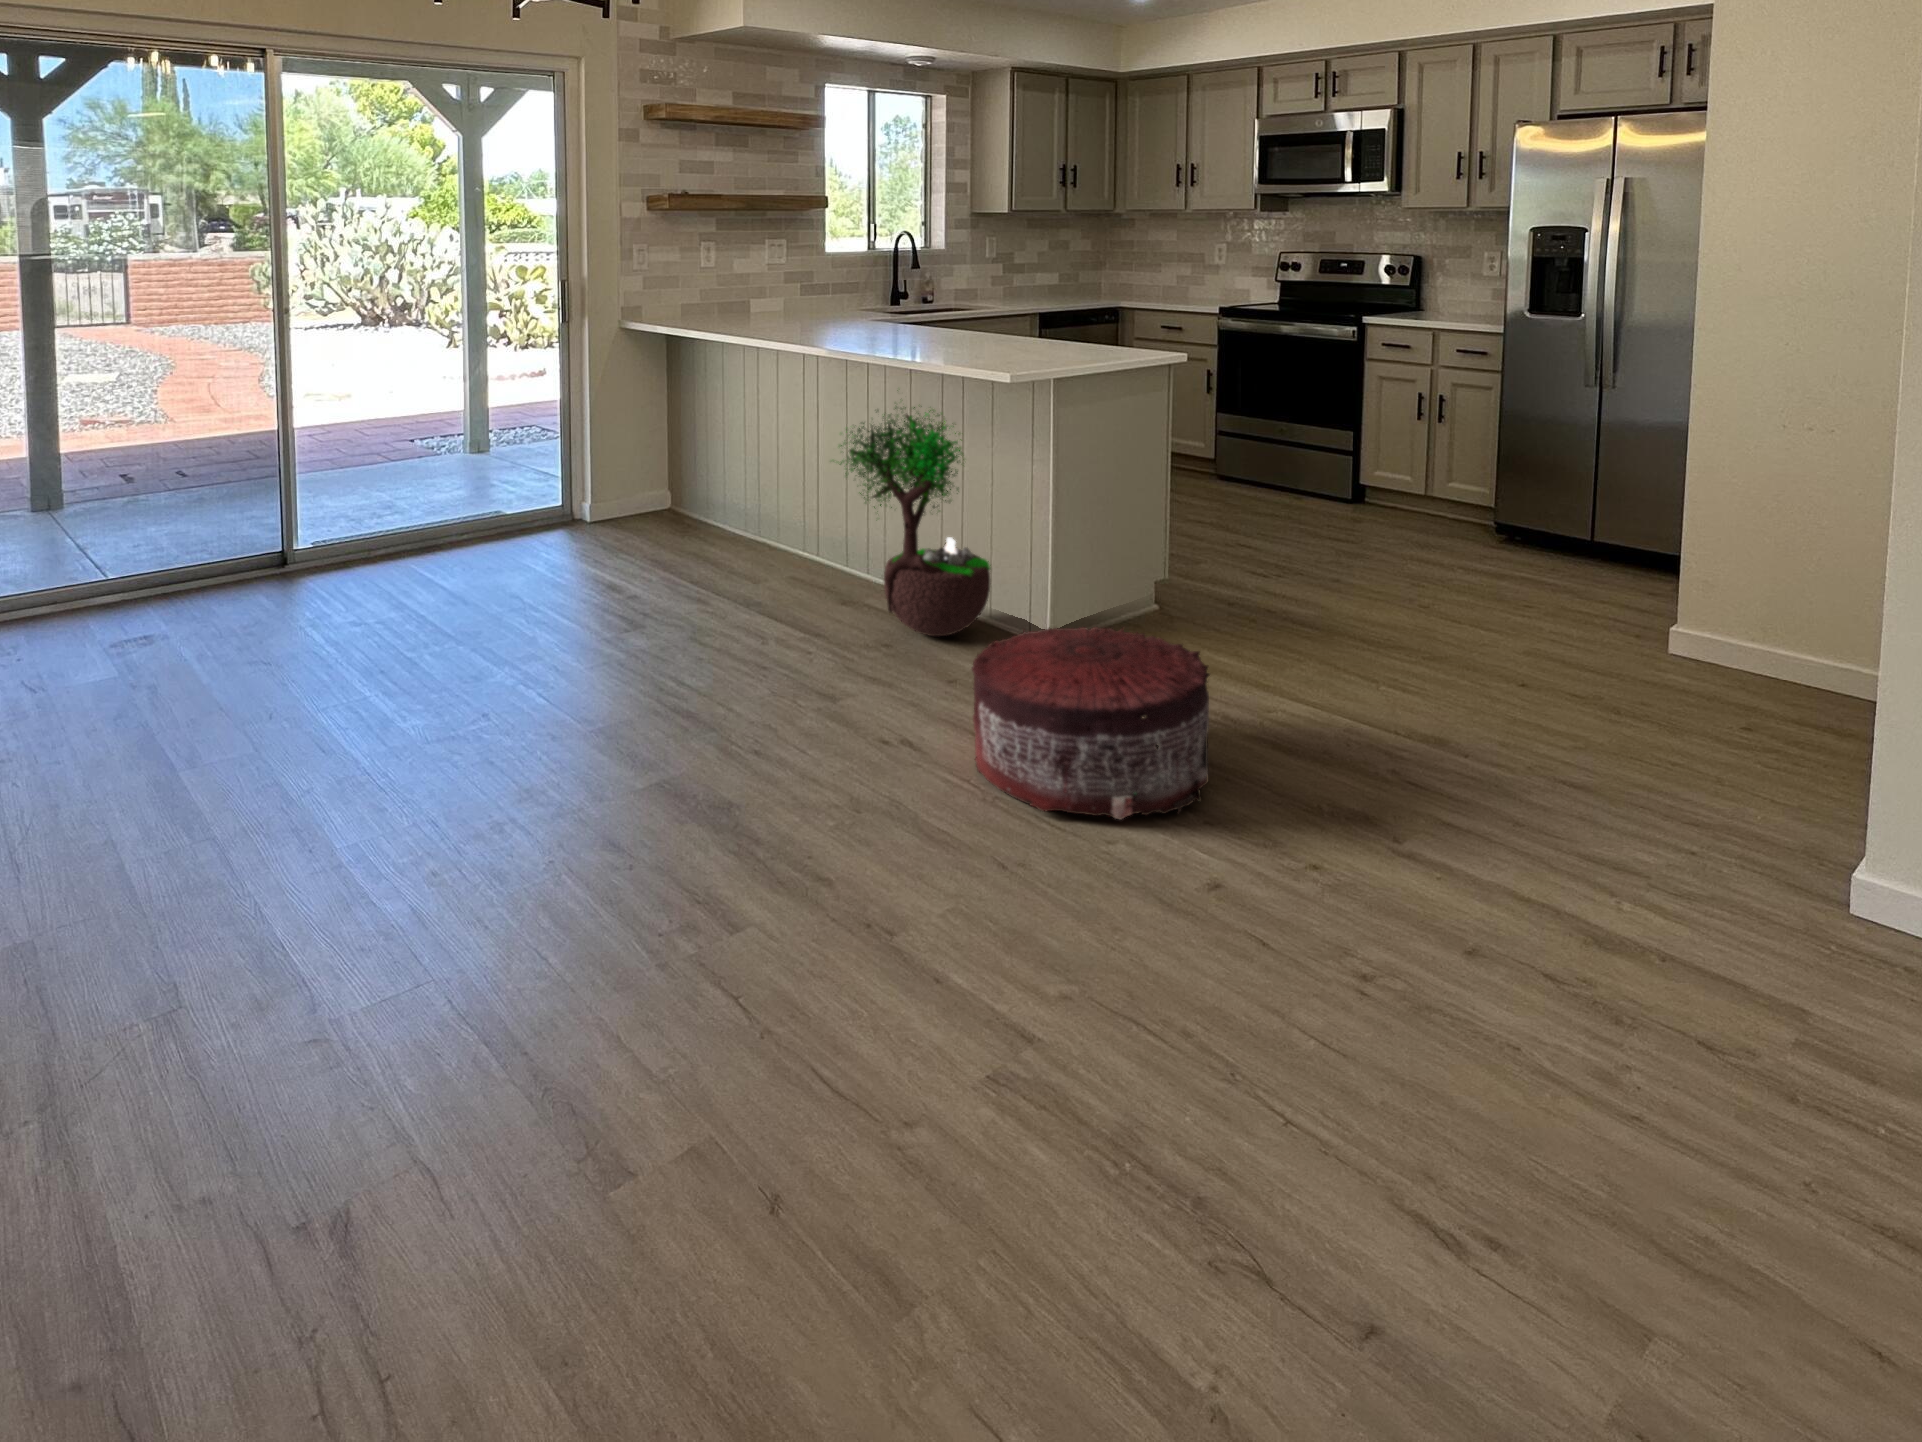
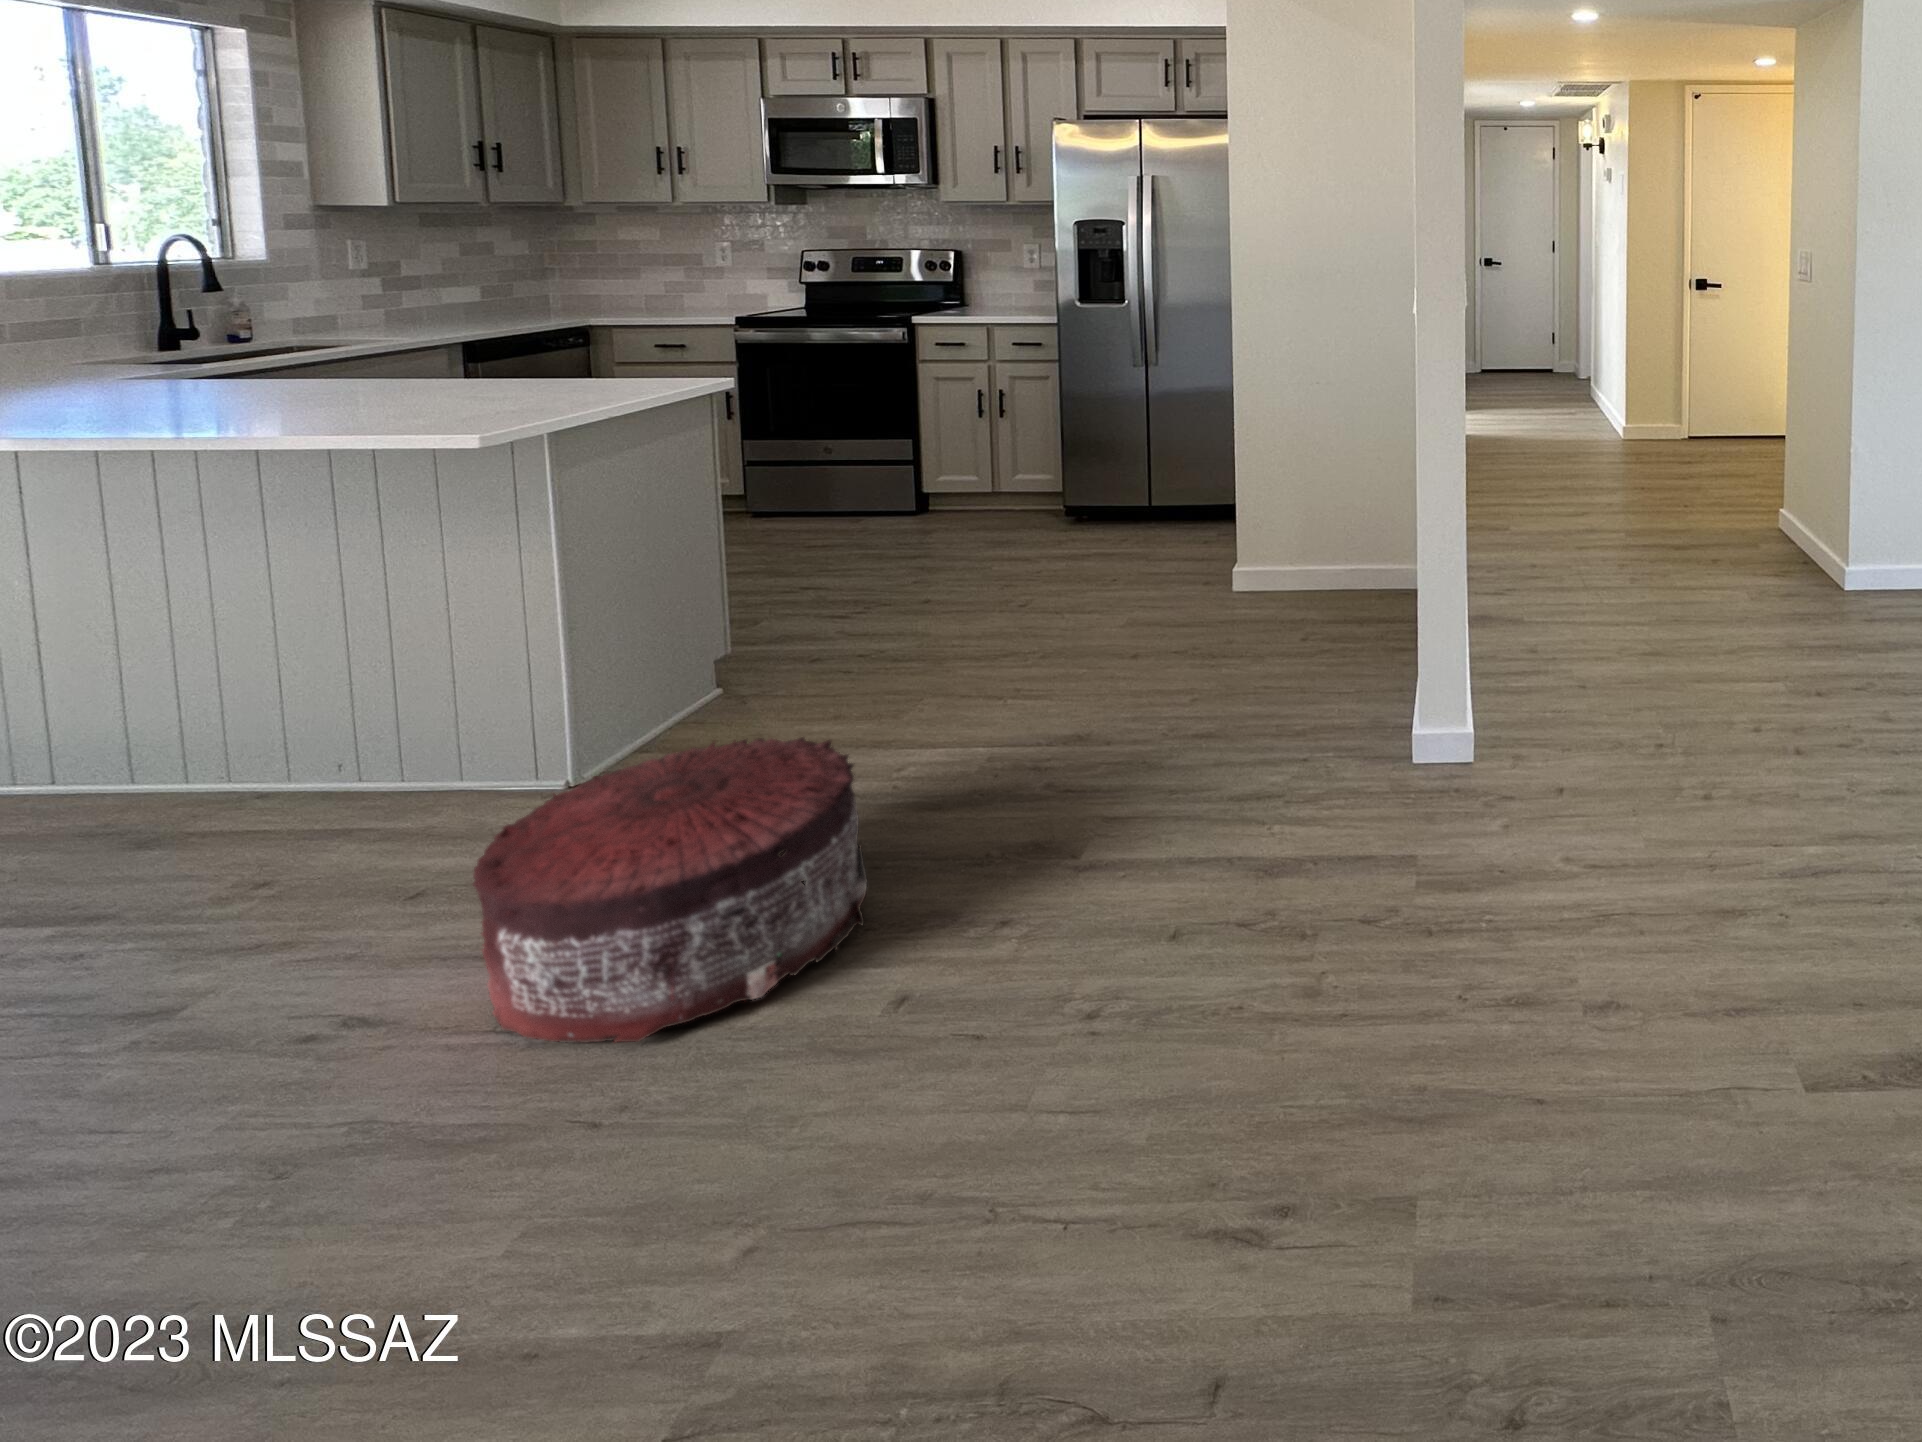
potted tree: present [840,406,991,637] -> none [79,482,461,849]

